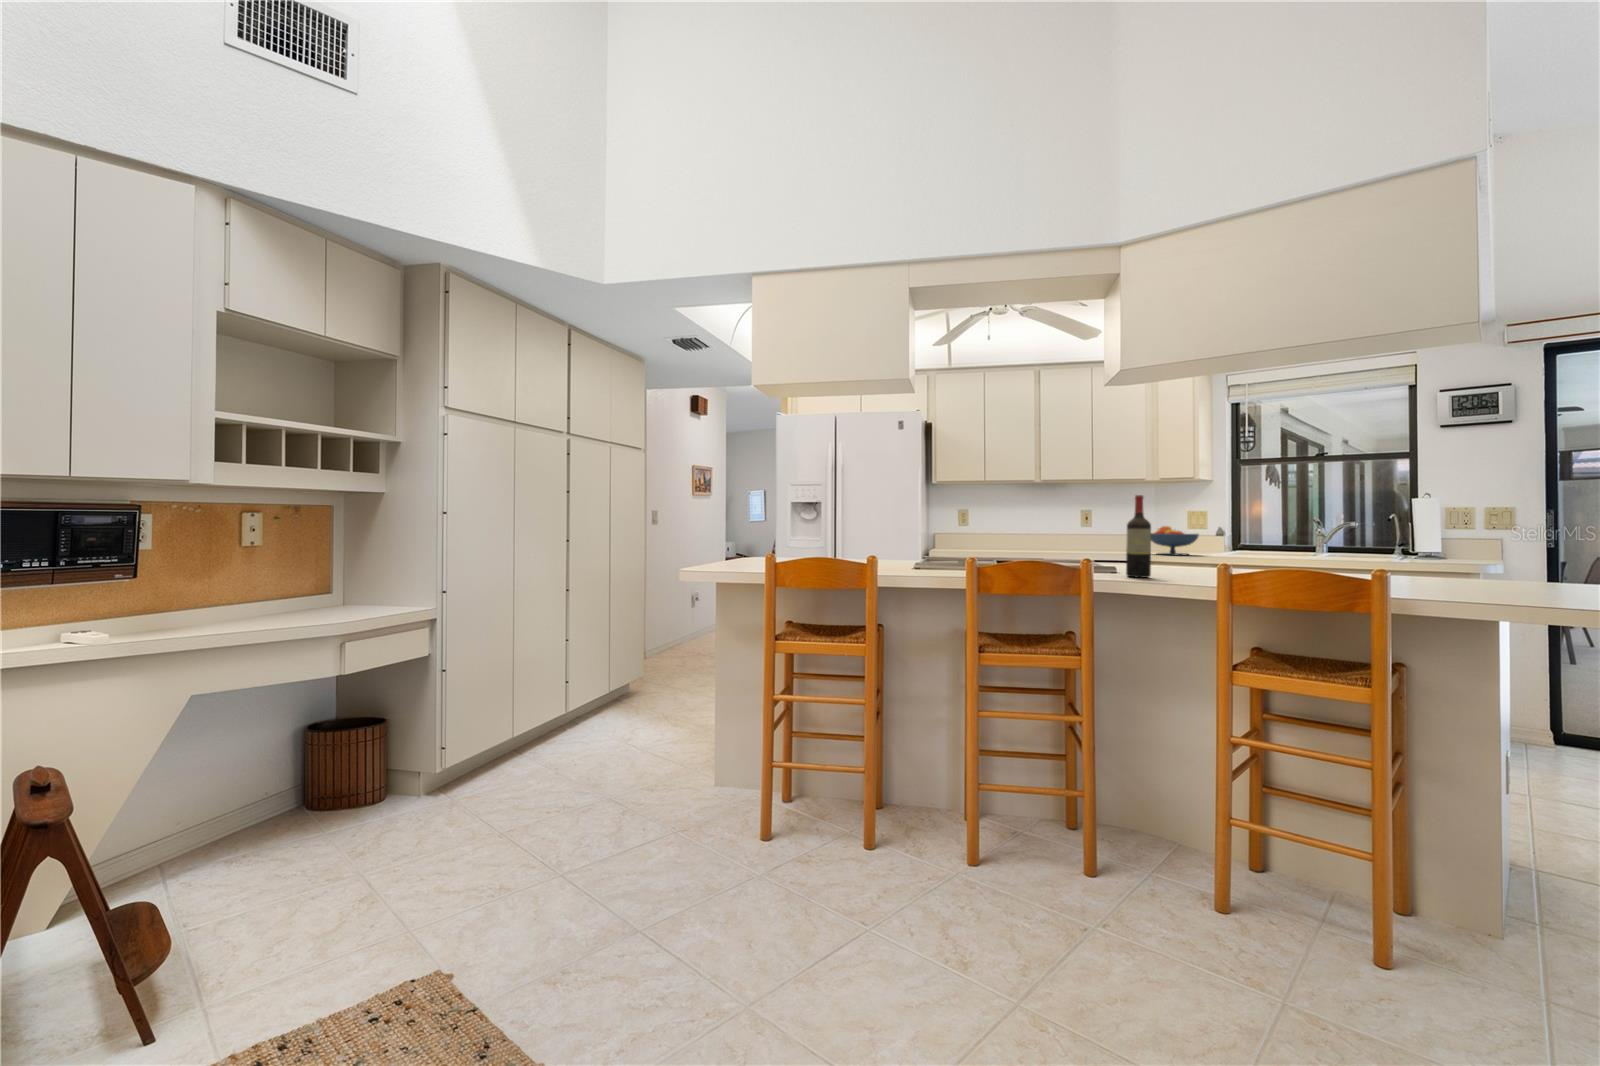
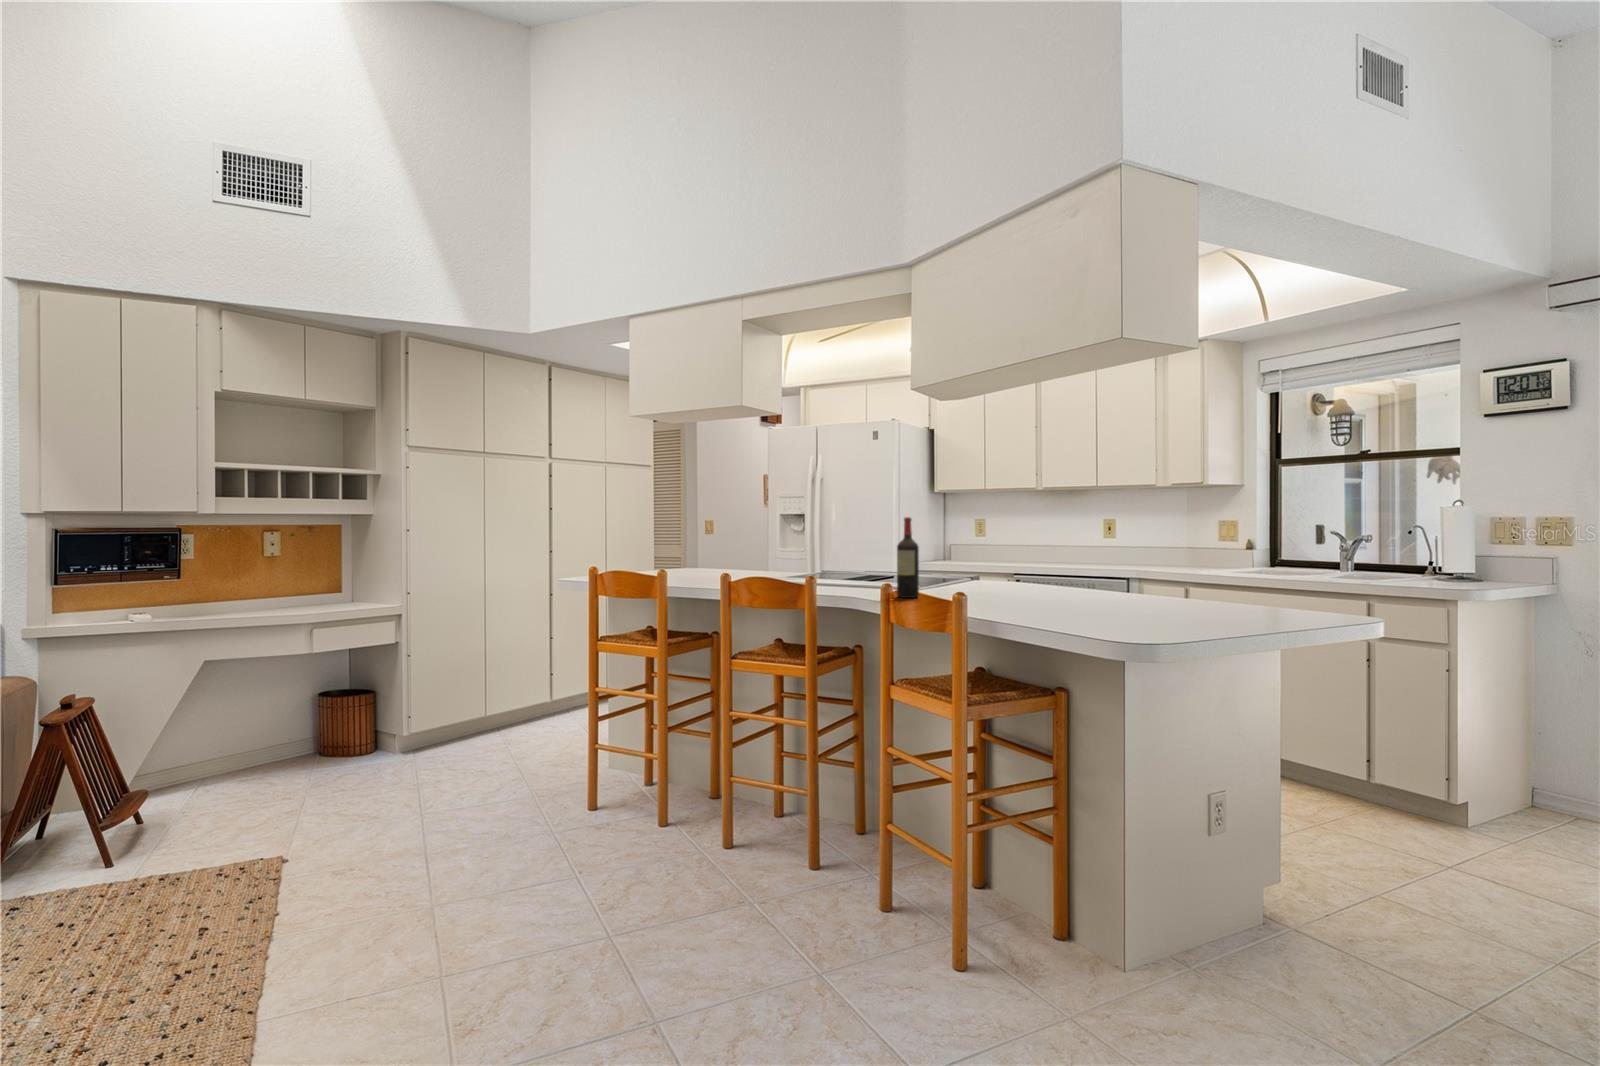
fruit bowl: present [1151,526,1199,555] -> none [1148,533,1206,567]

